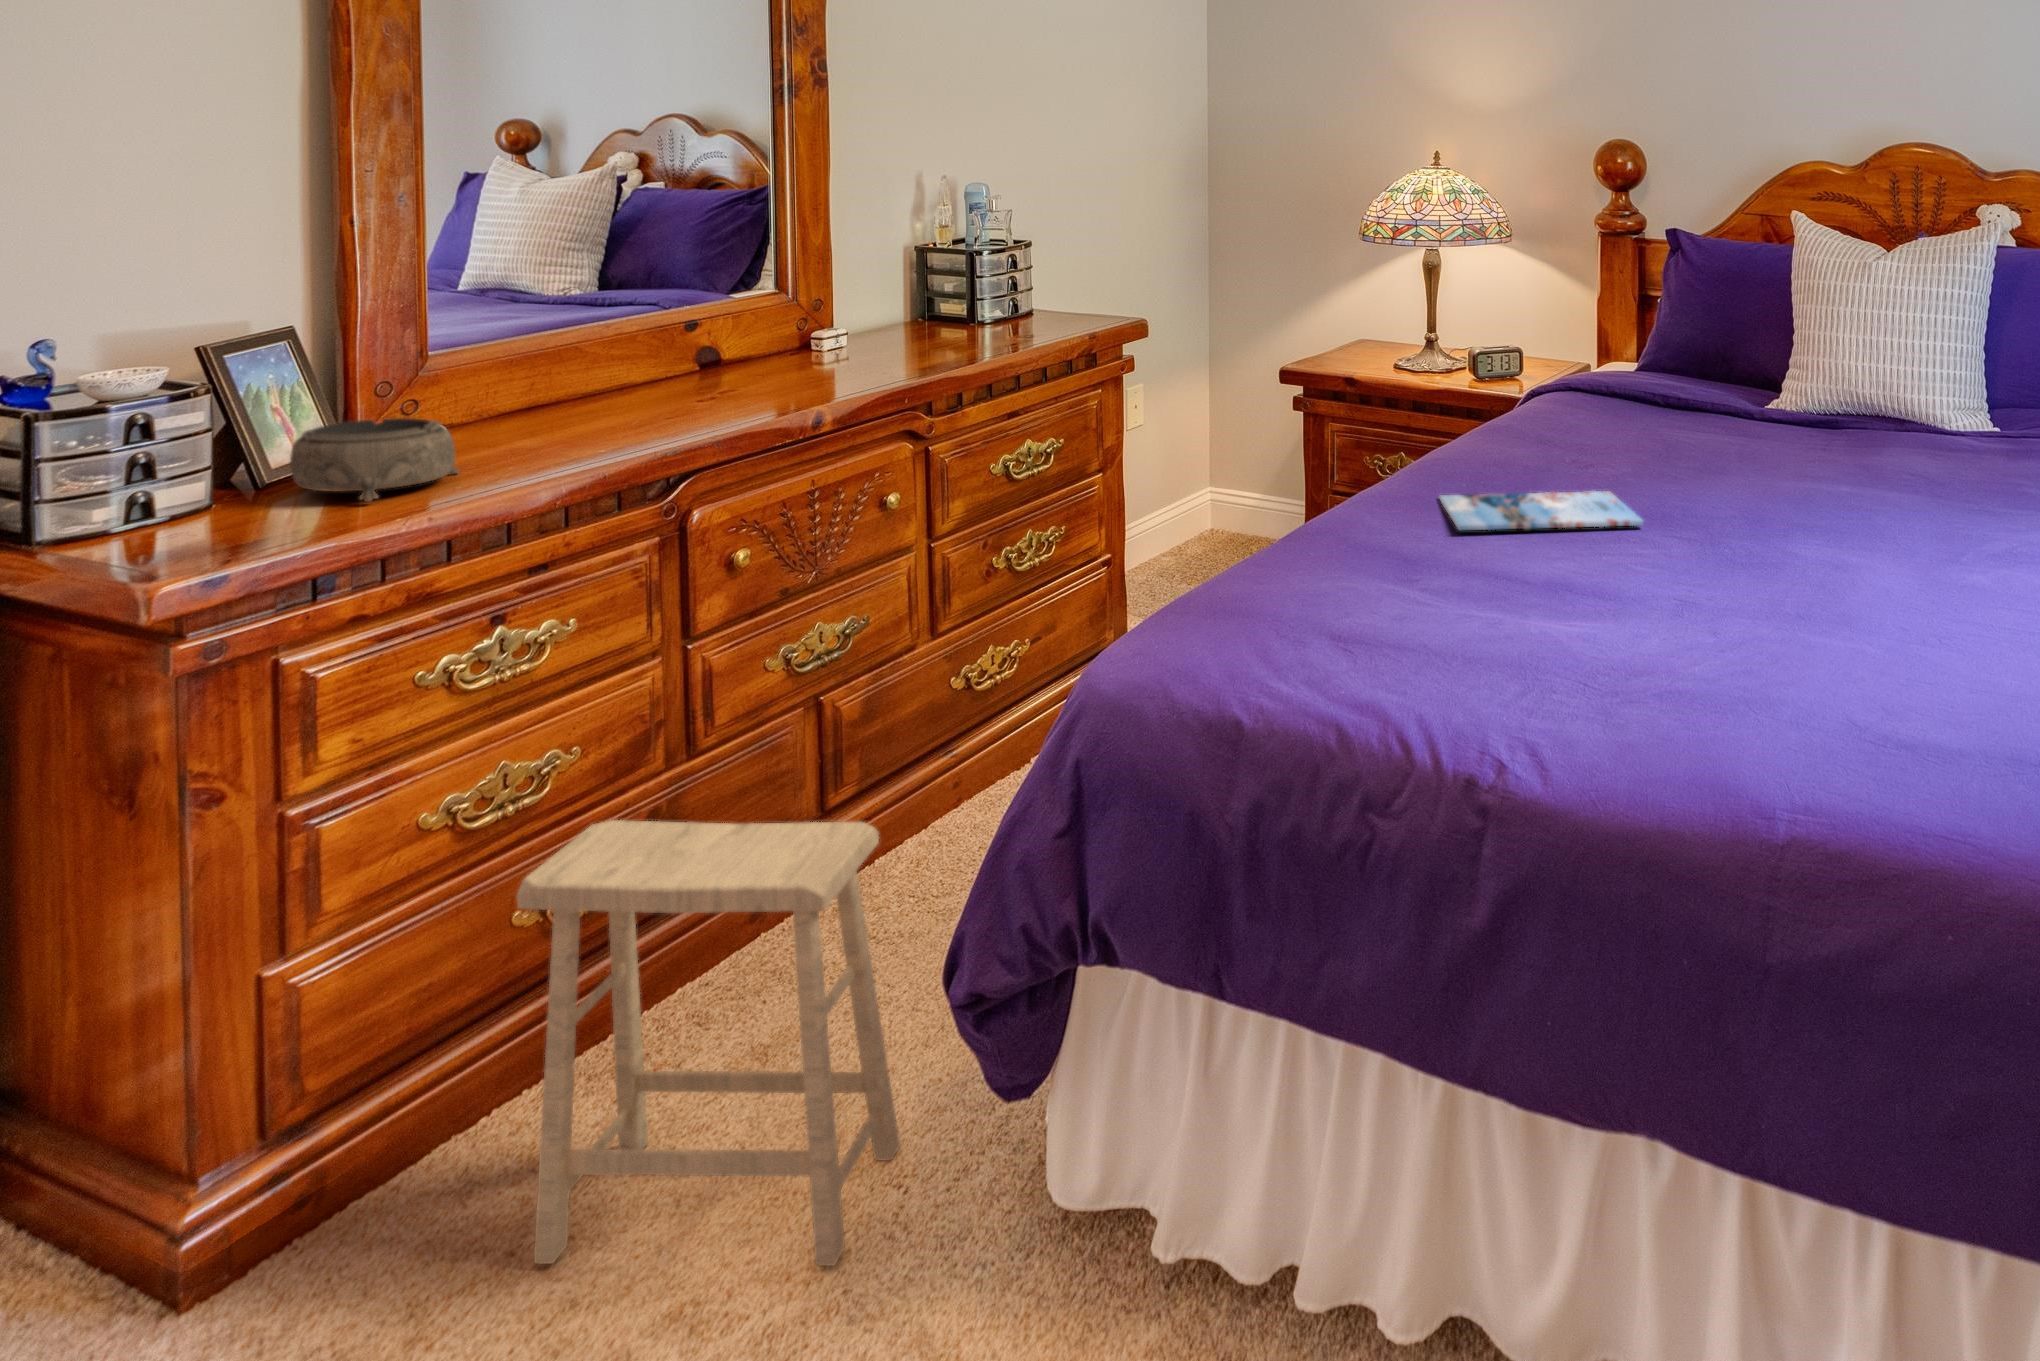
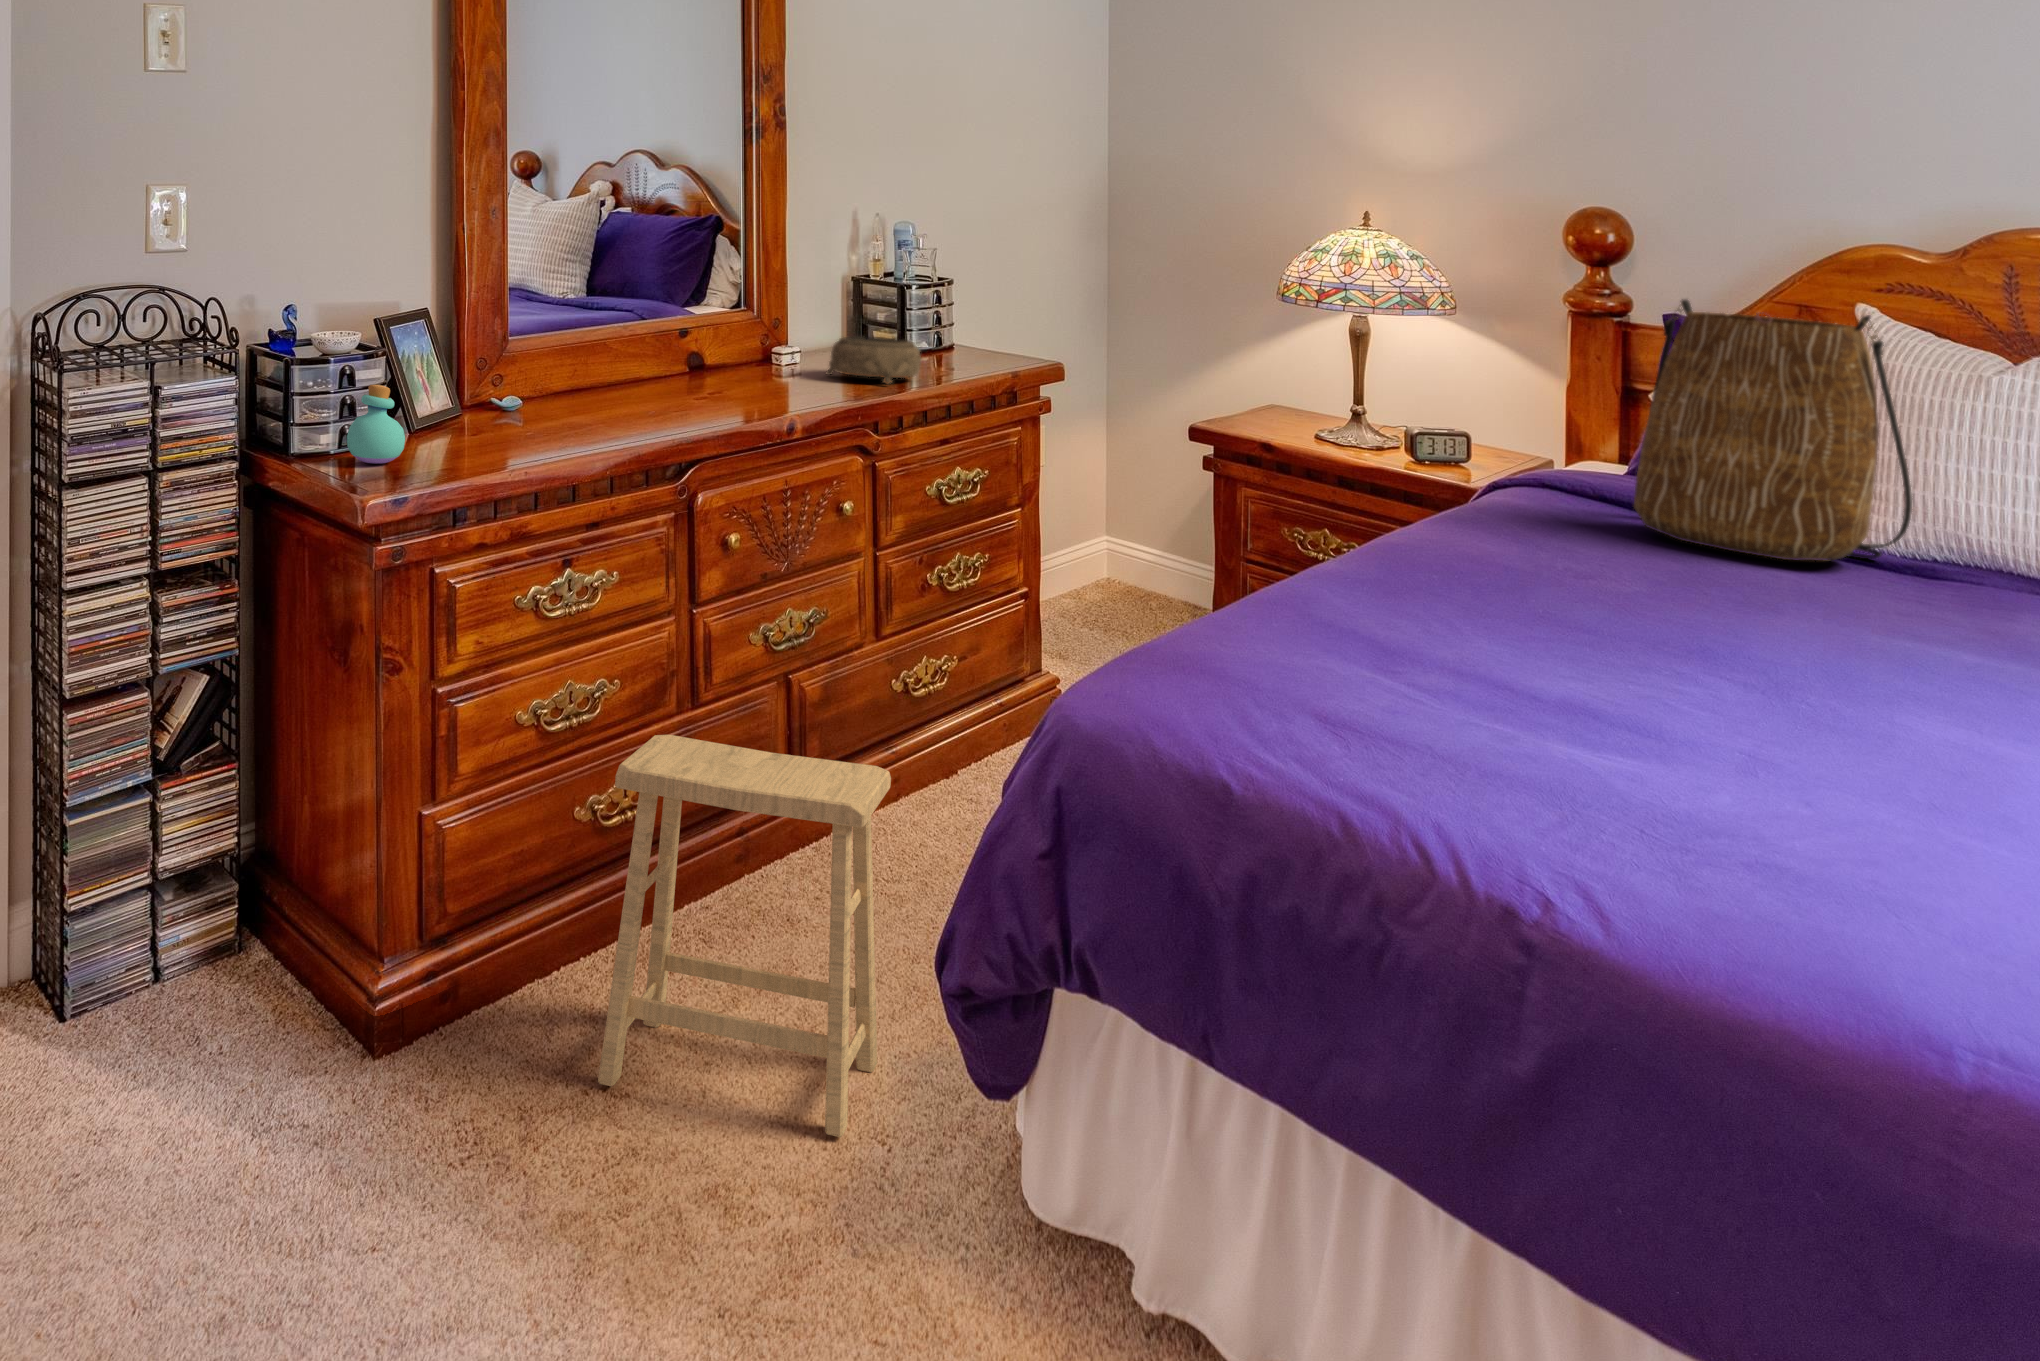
tote bag: none [1639,227,1860,466] -> present [1634,299,1912,561]
decorative bowl: present [290,418,459,502] -> present [826,336,921,384]
perfume bottle: none [126,439,218,540] -> present [347,385,405,463]
magazine: present [1439,491,1644,530] -> none [1414,550,1652,599]

